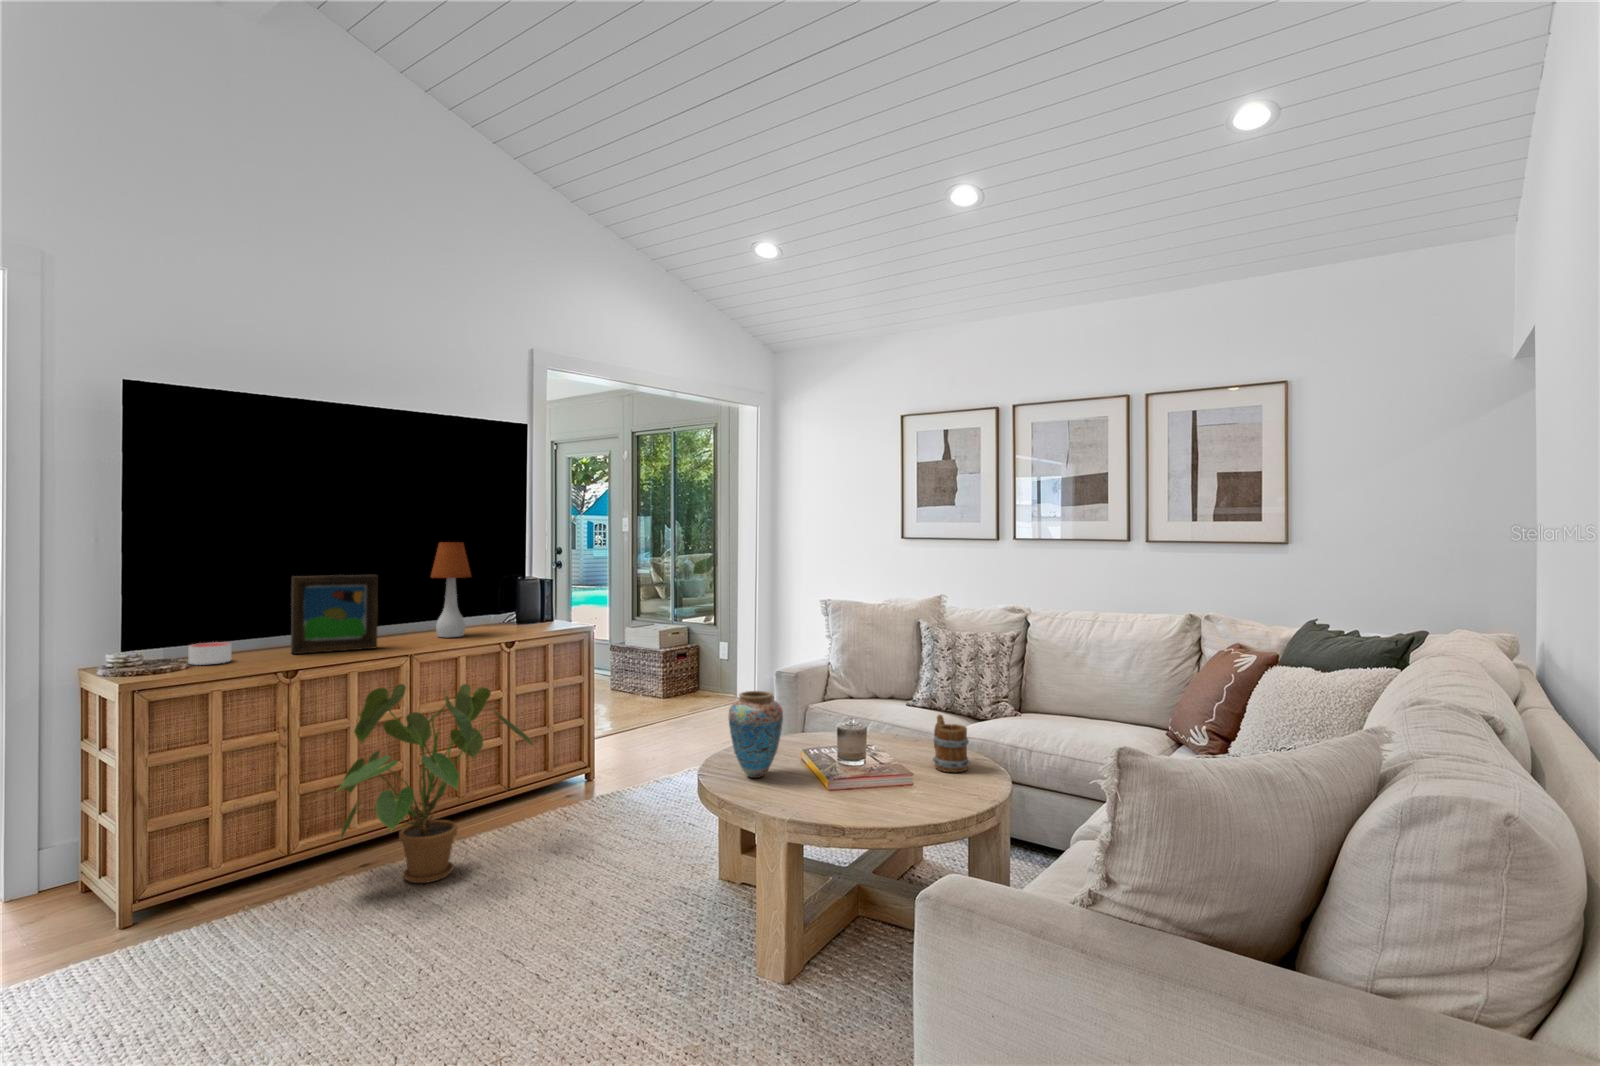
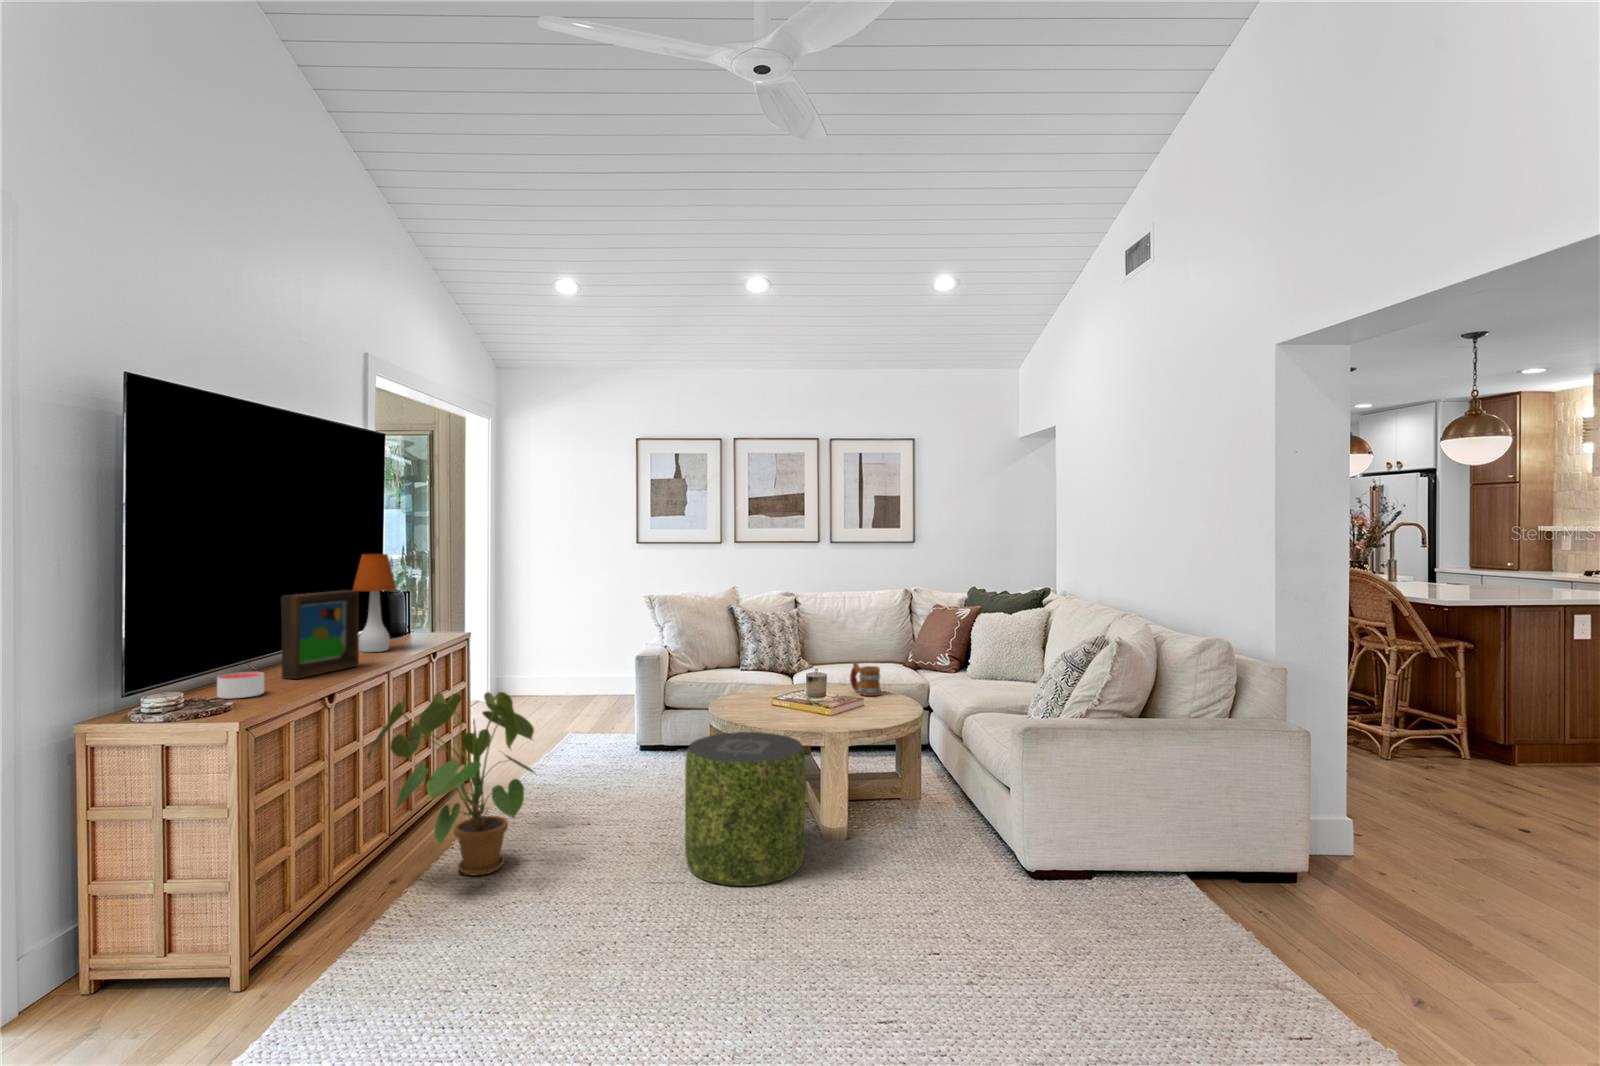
vase: present [728,691,783,778] -> none [763,657,802,718]
pouf: none [528,782,695,1007] -> present [685,732,806,886]

